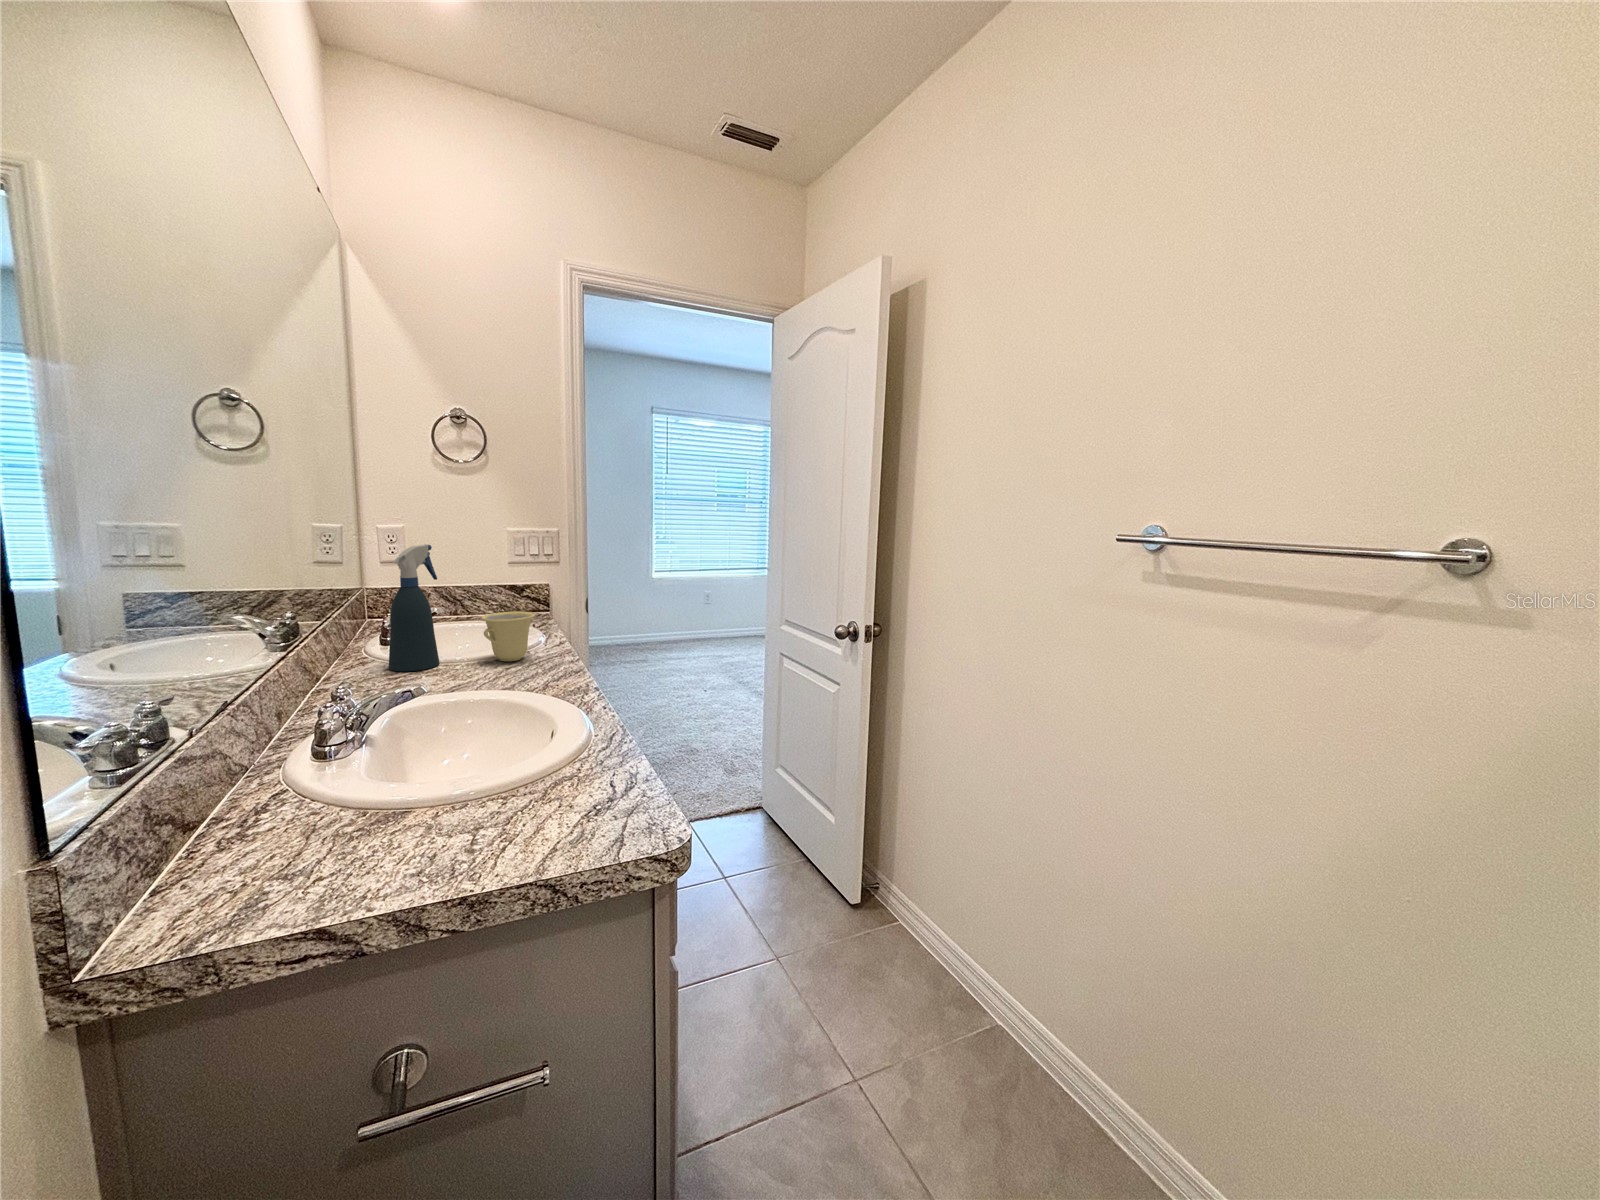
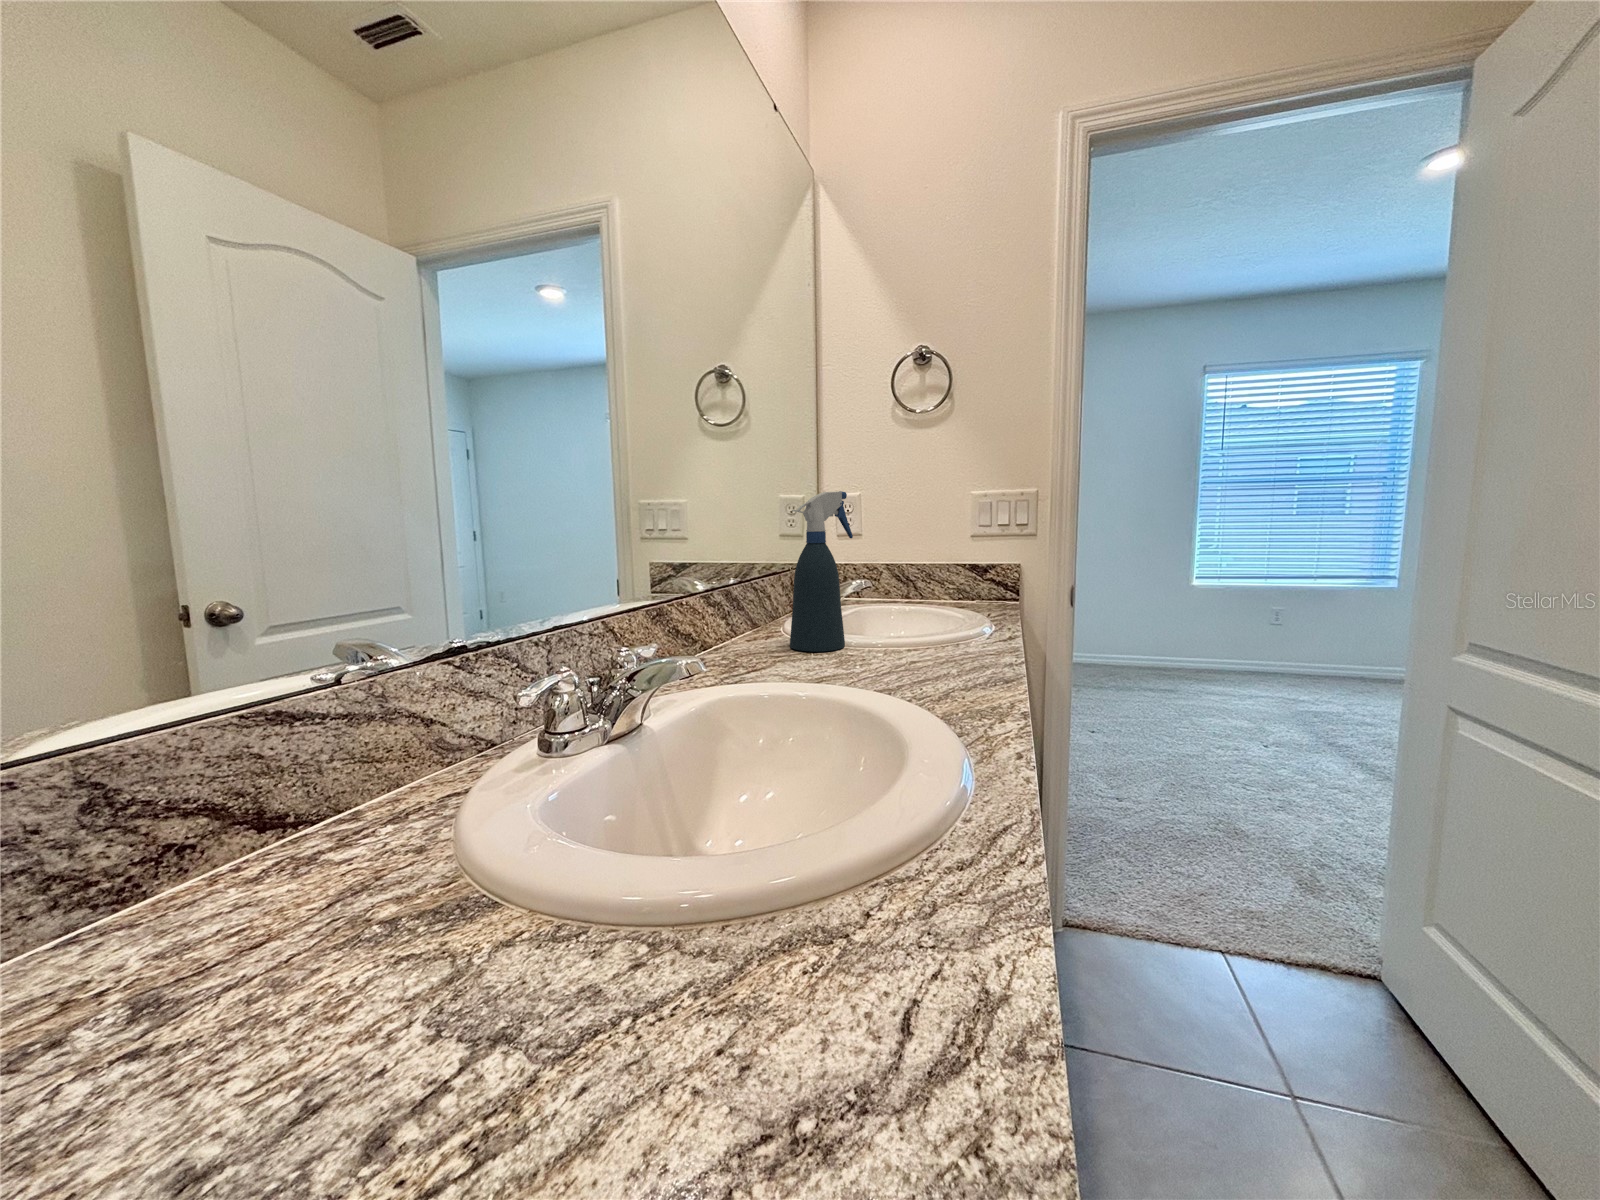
cup: present [481,611,535,661] -> none [892,586,965,656]

